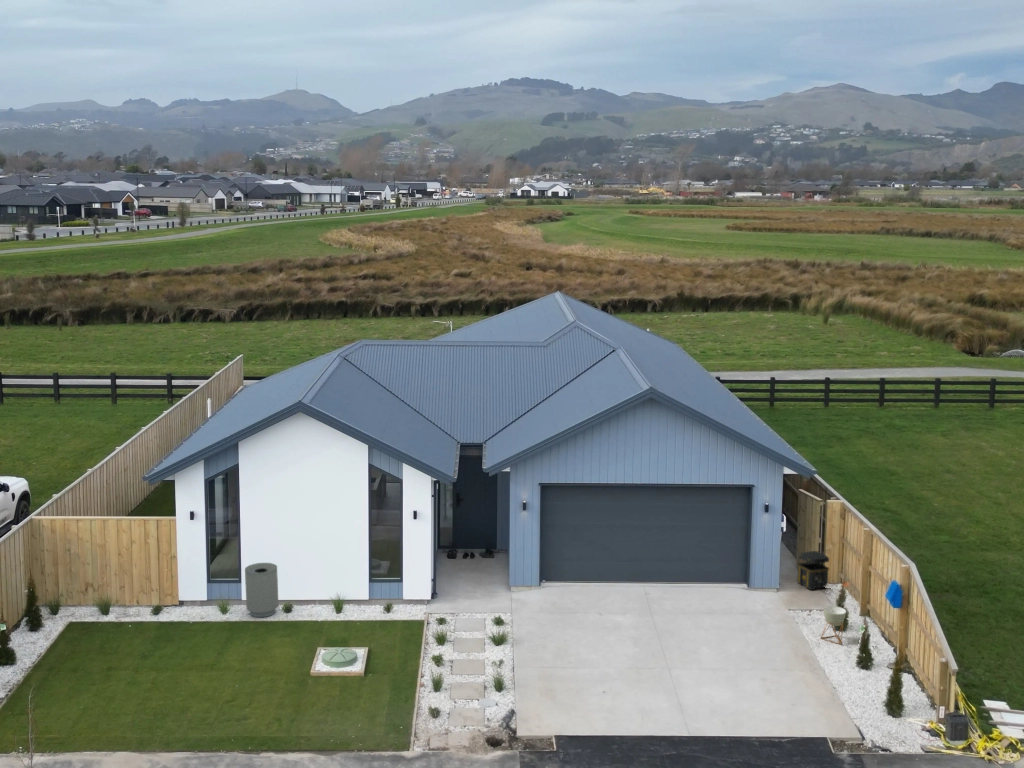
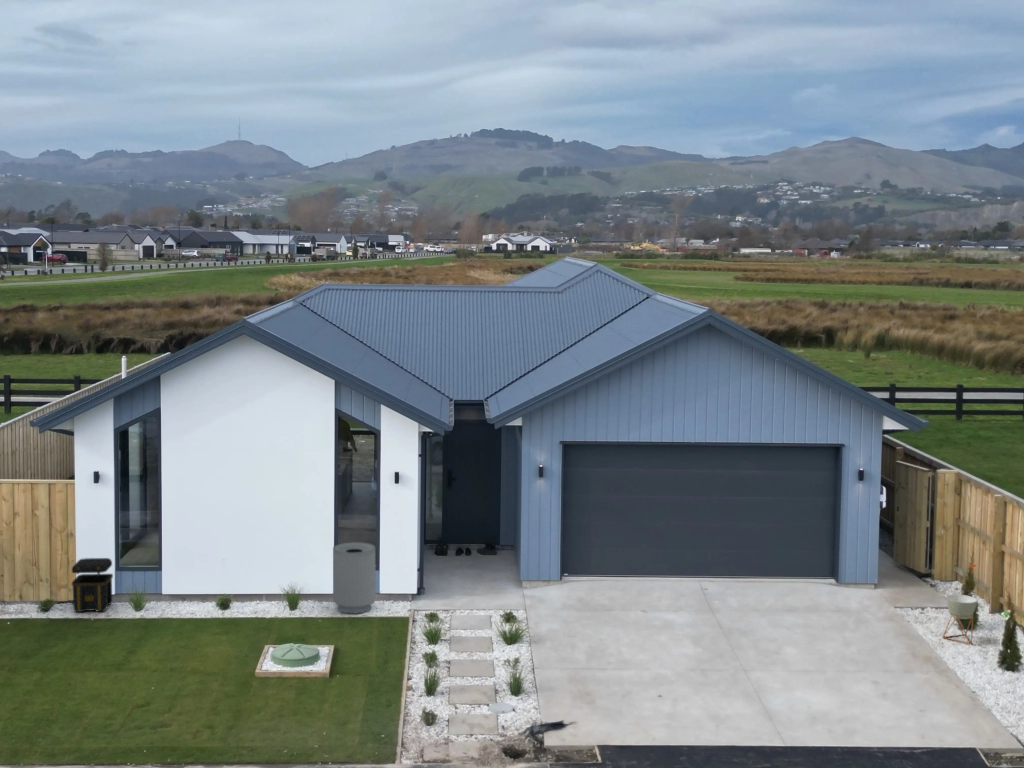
toolbox: present [797,551,829,590] -> present [72,558,113,612]
trash can: present [245,563,279,617] -> present [333,542,376,613]

